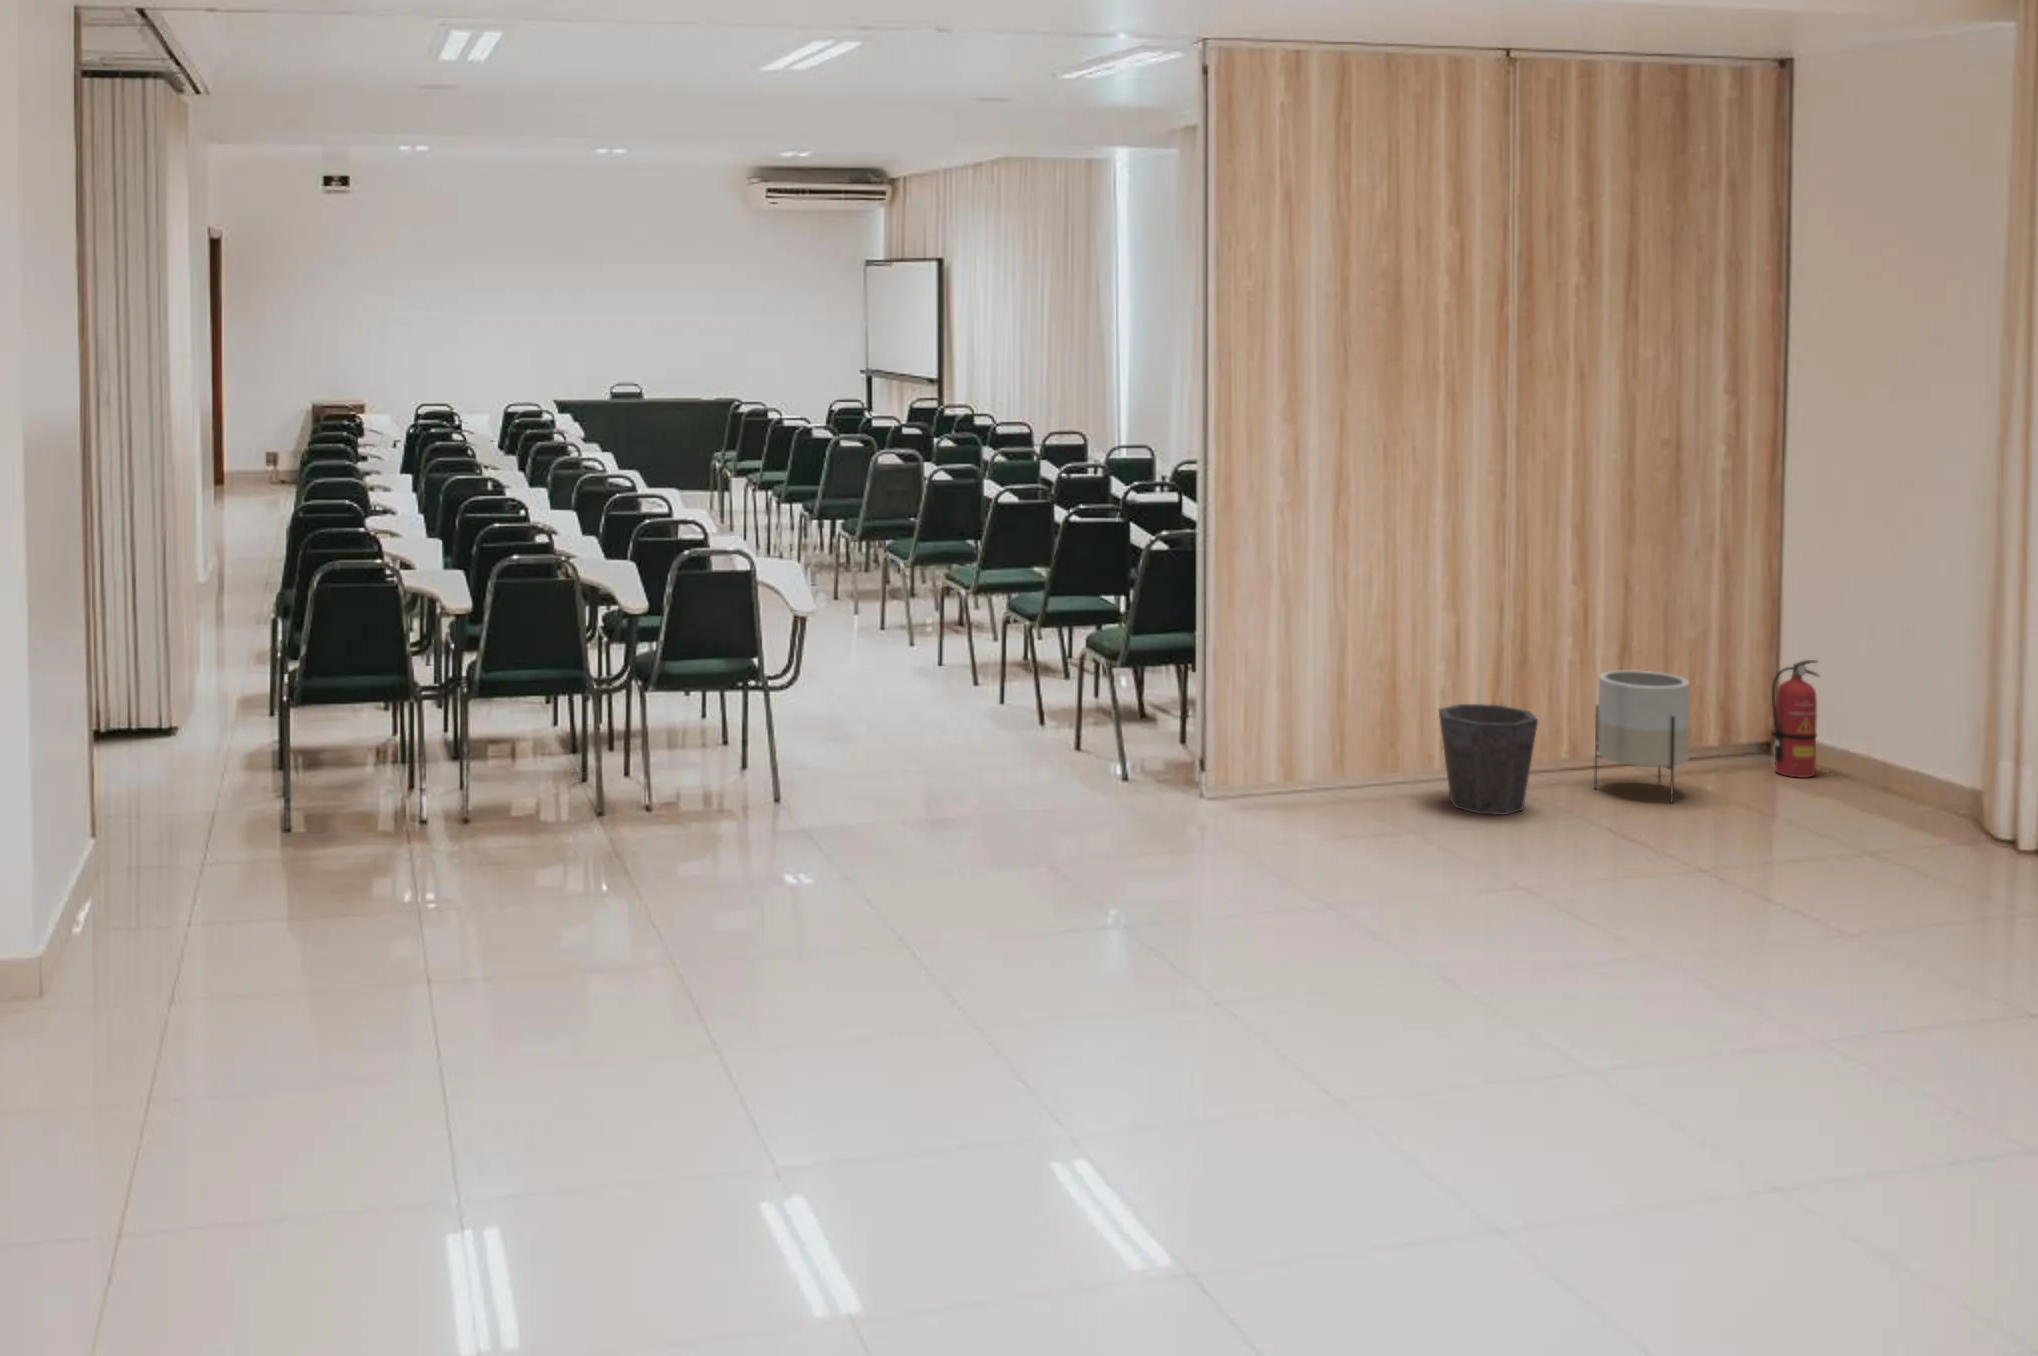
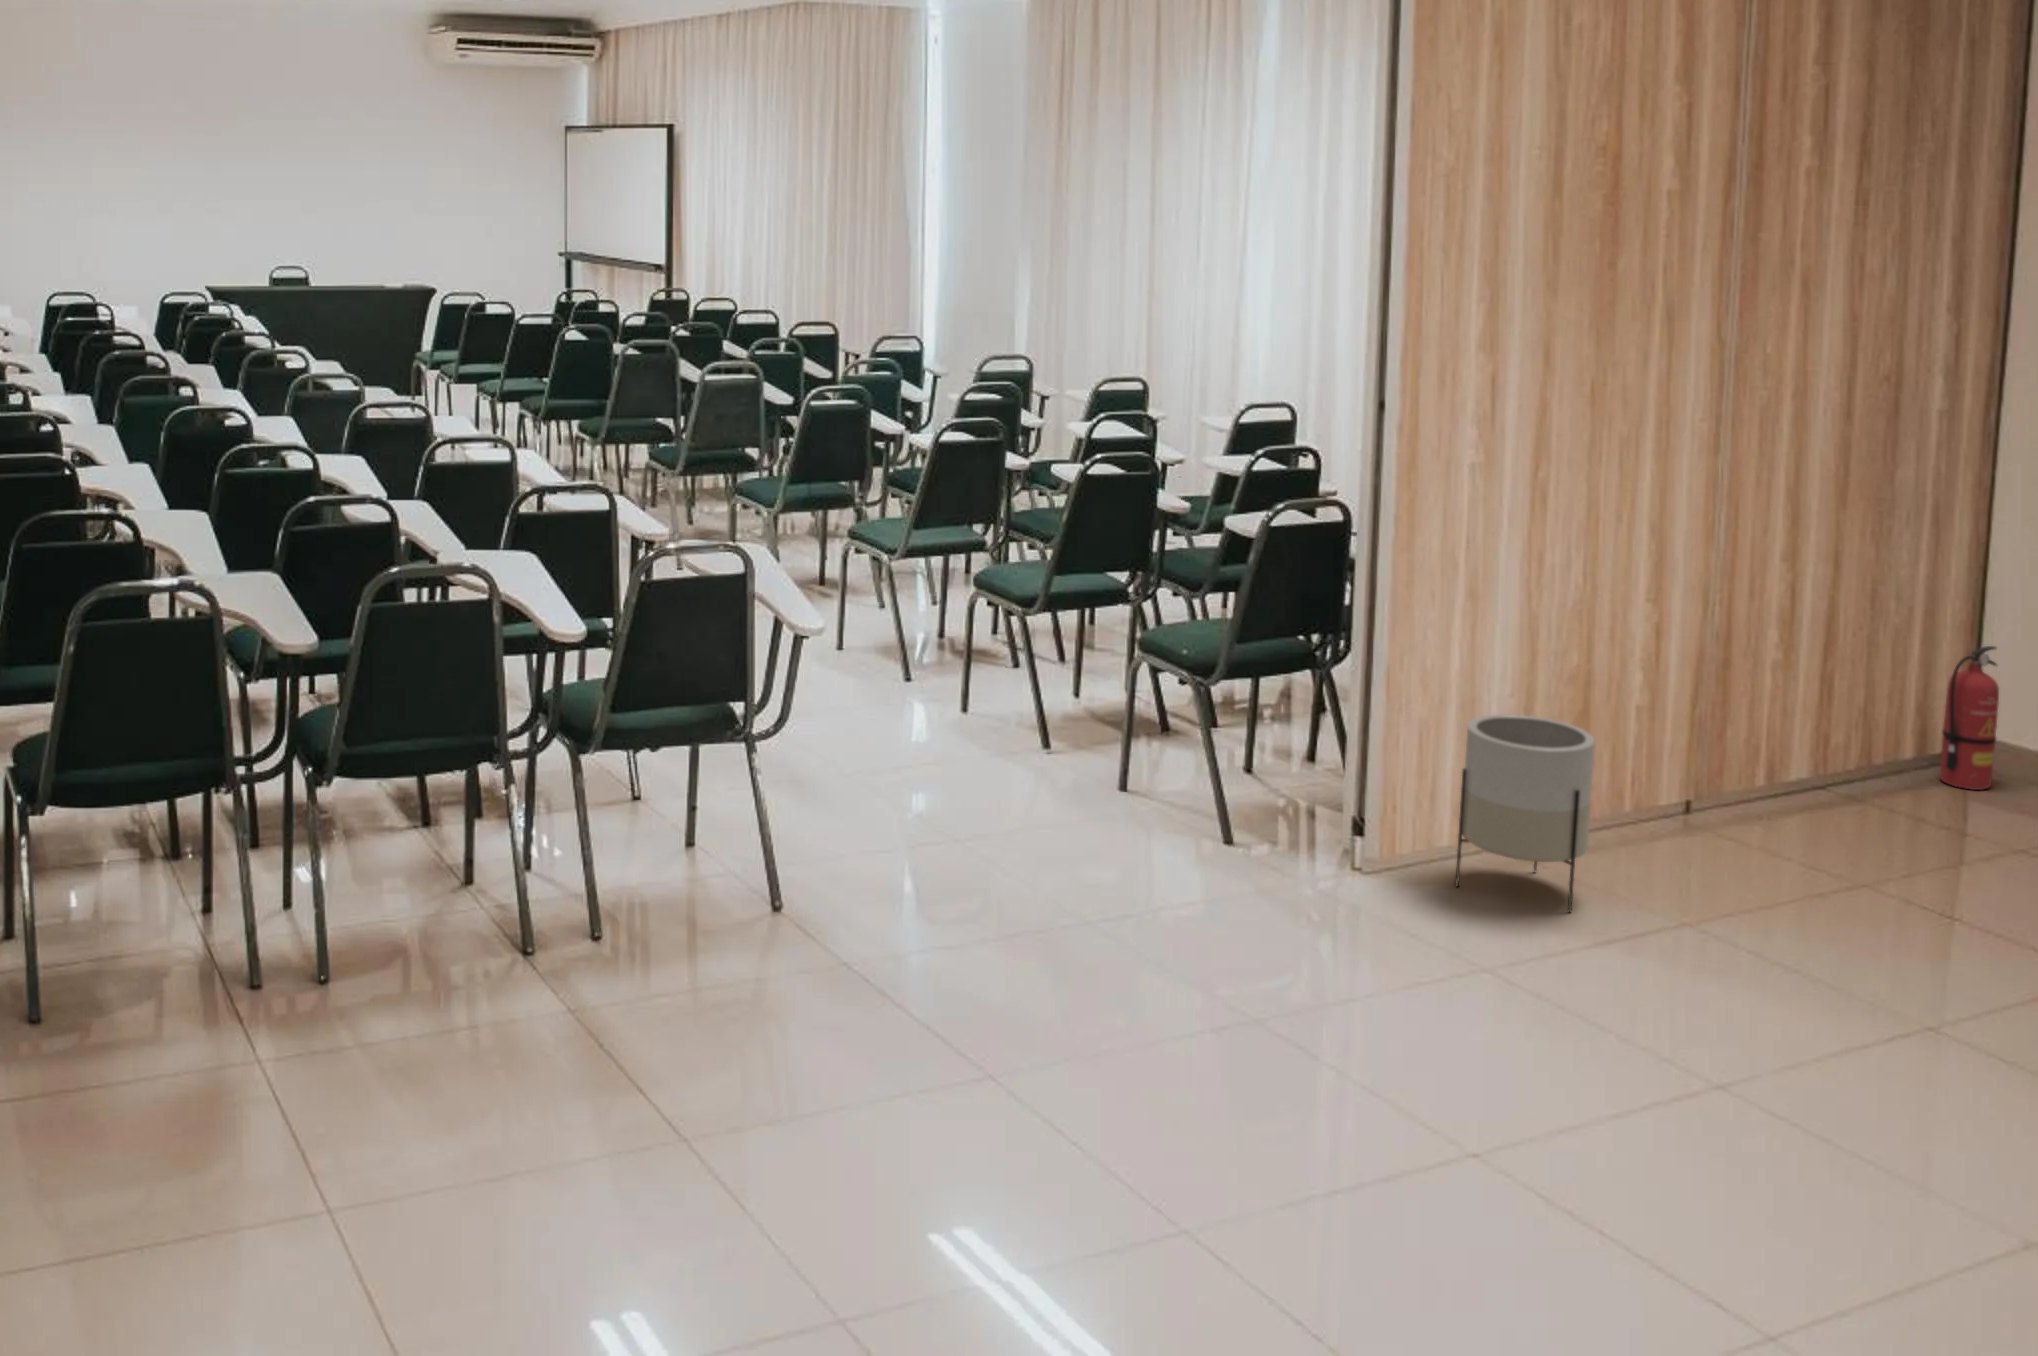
planter: present [1594,670,1689,803] -> present [1455,715,1595,912]
waste bin: present [1439,704,1538,815] -> none [1628,723,1766,873]

